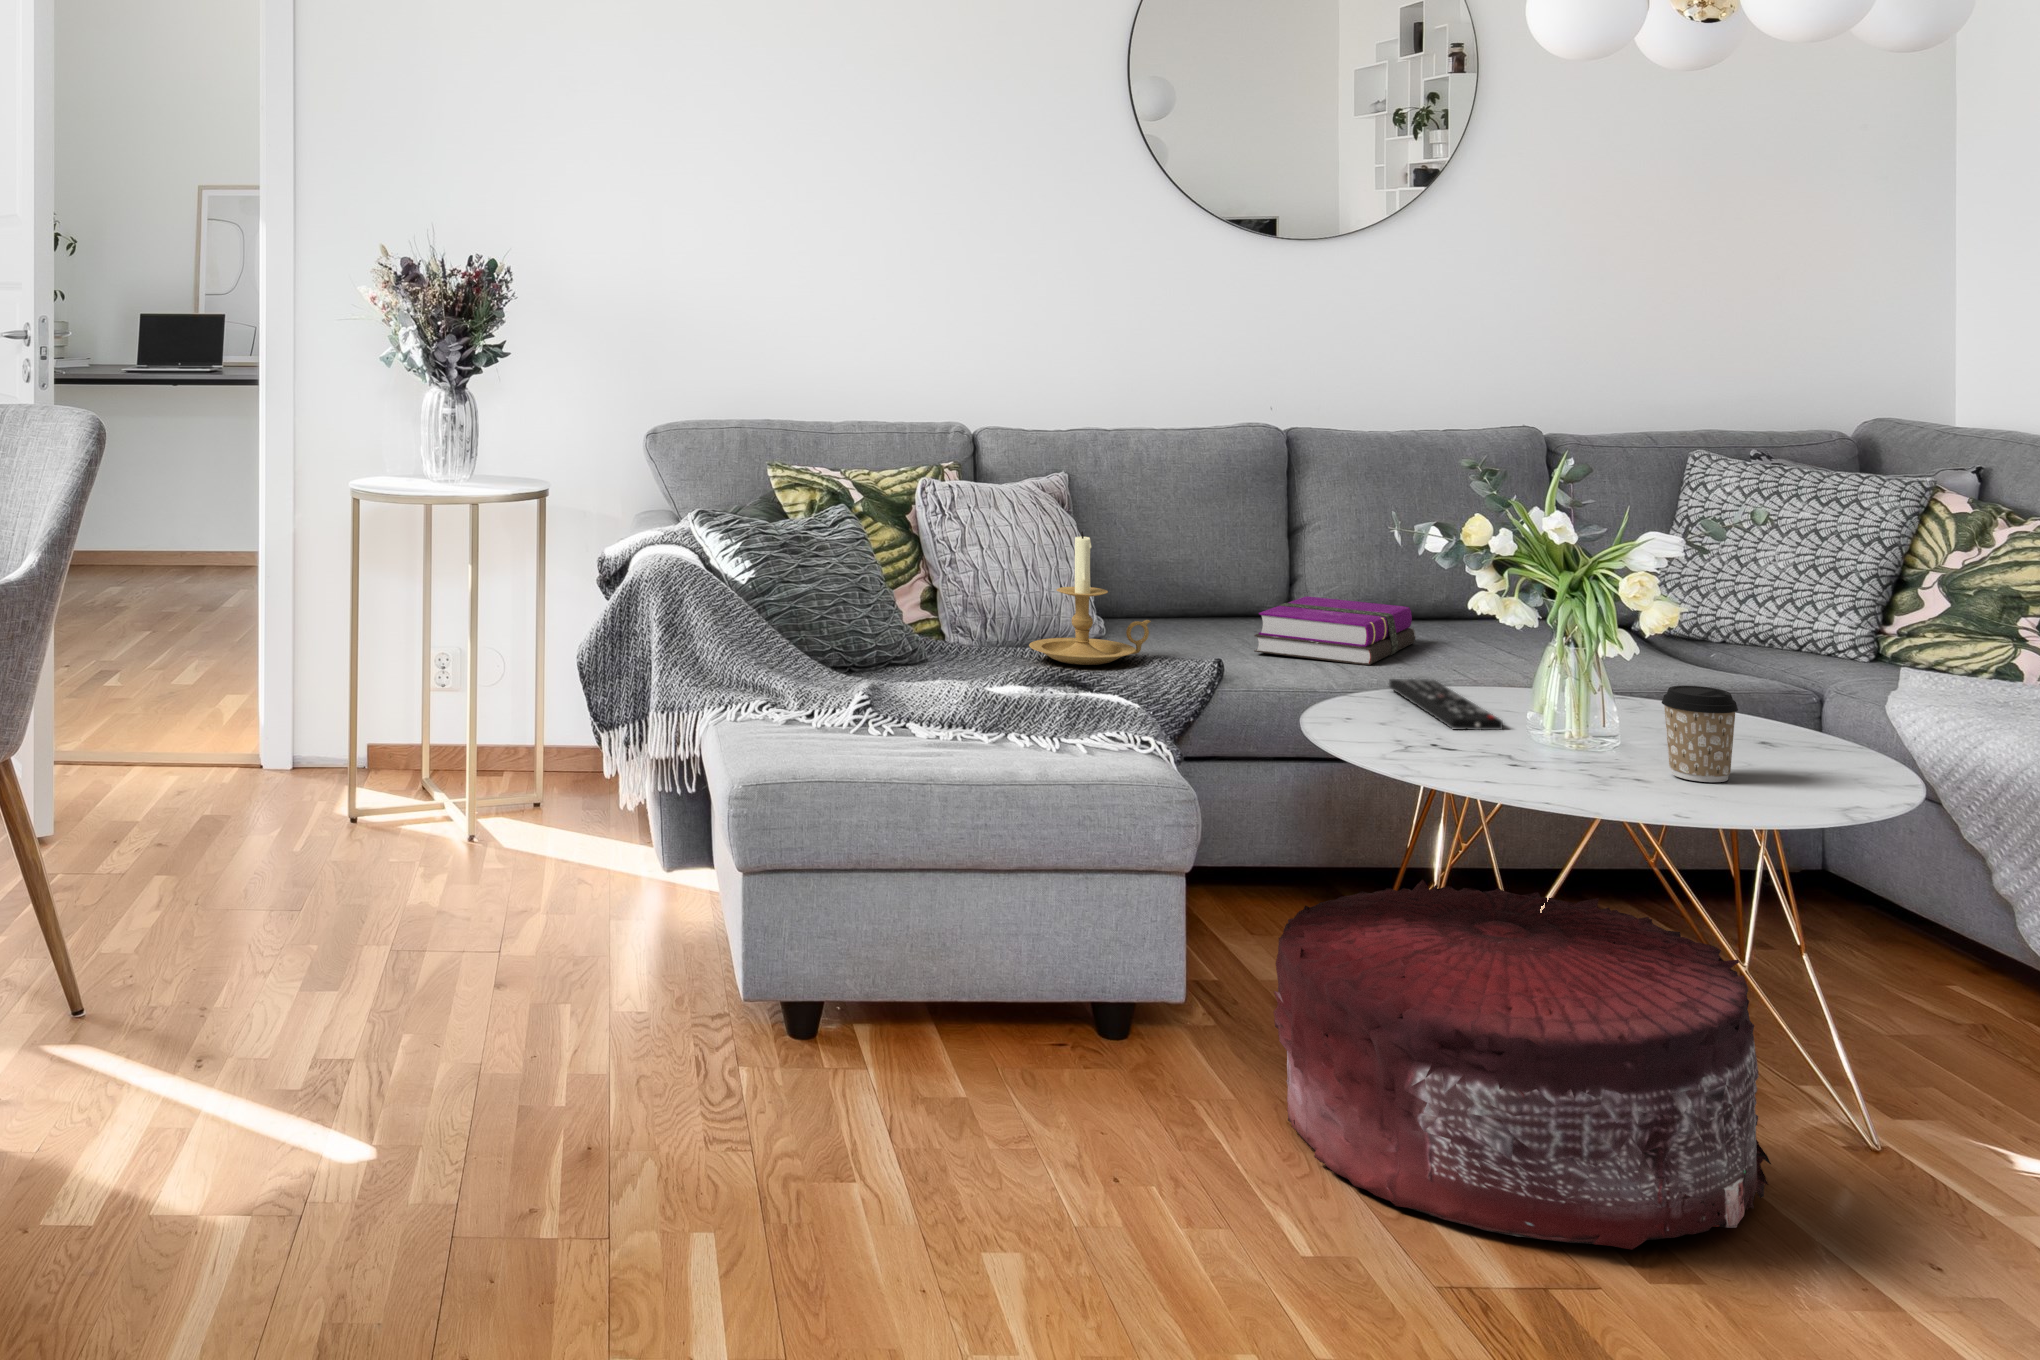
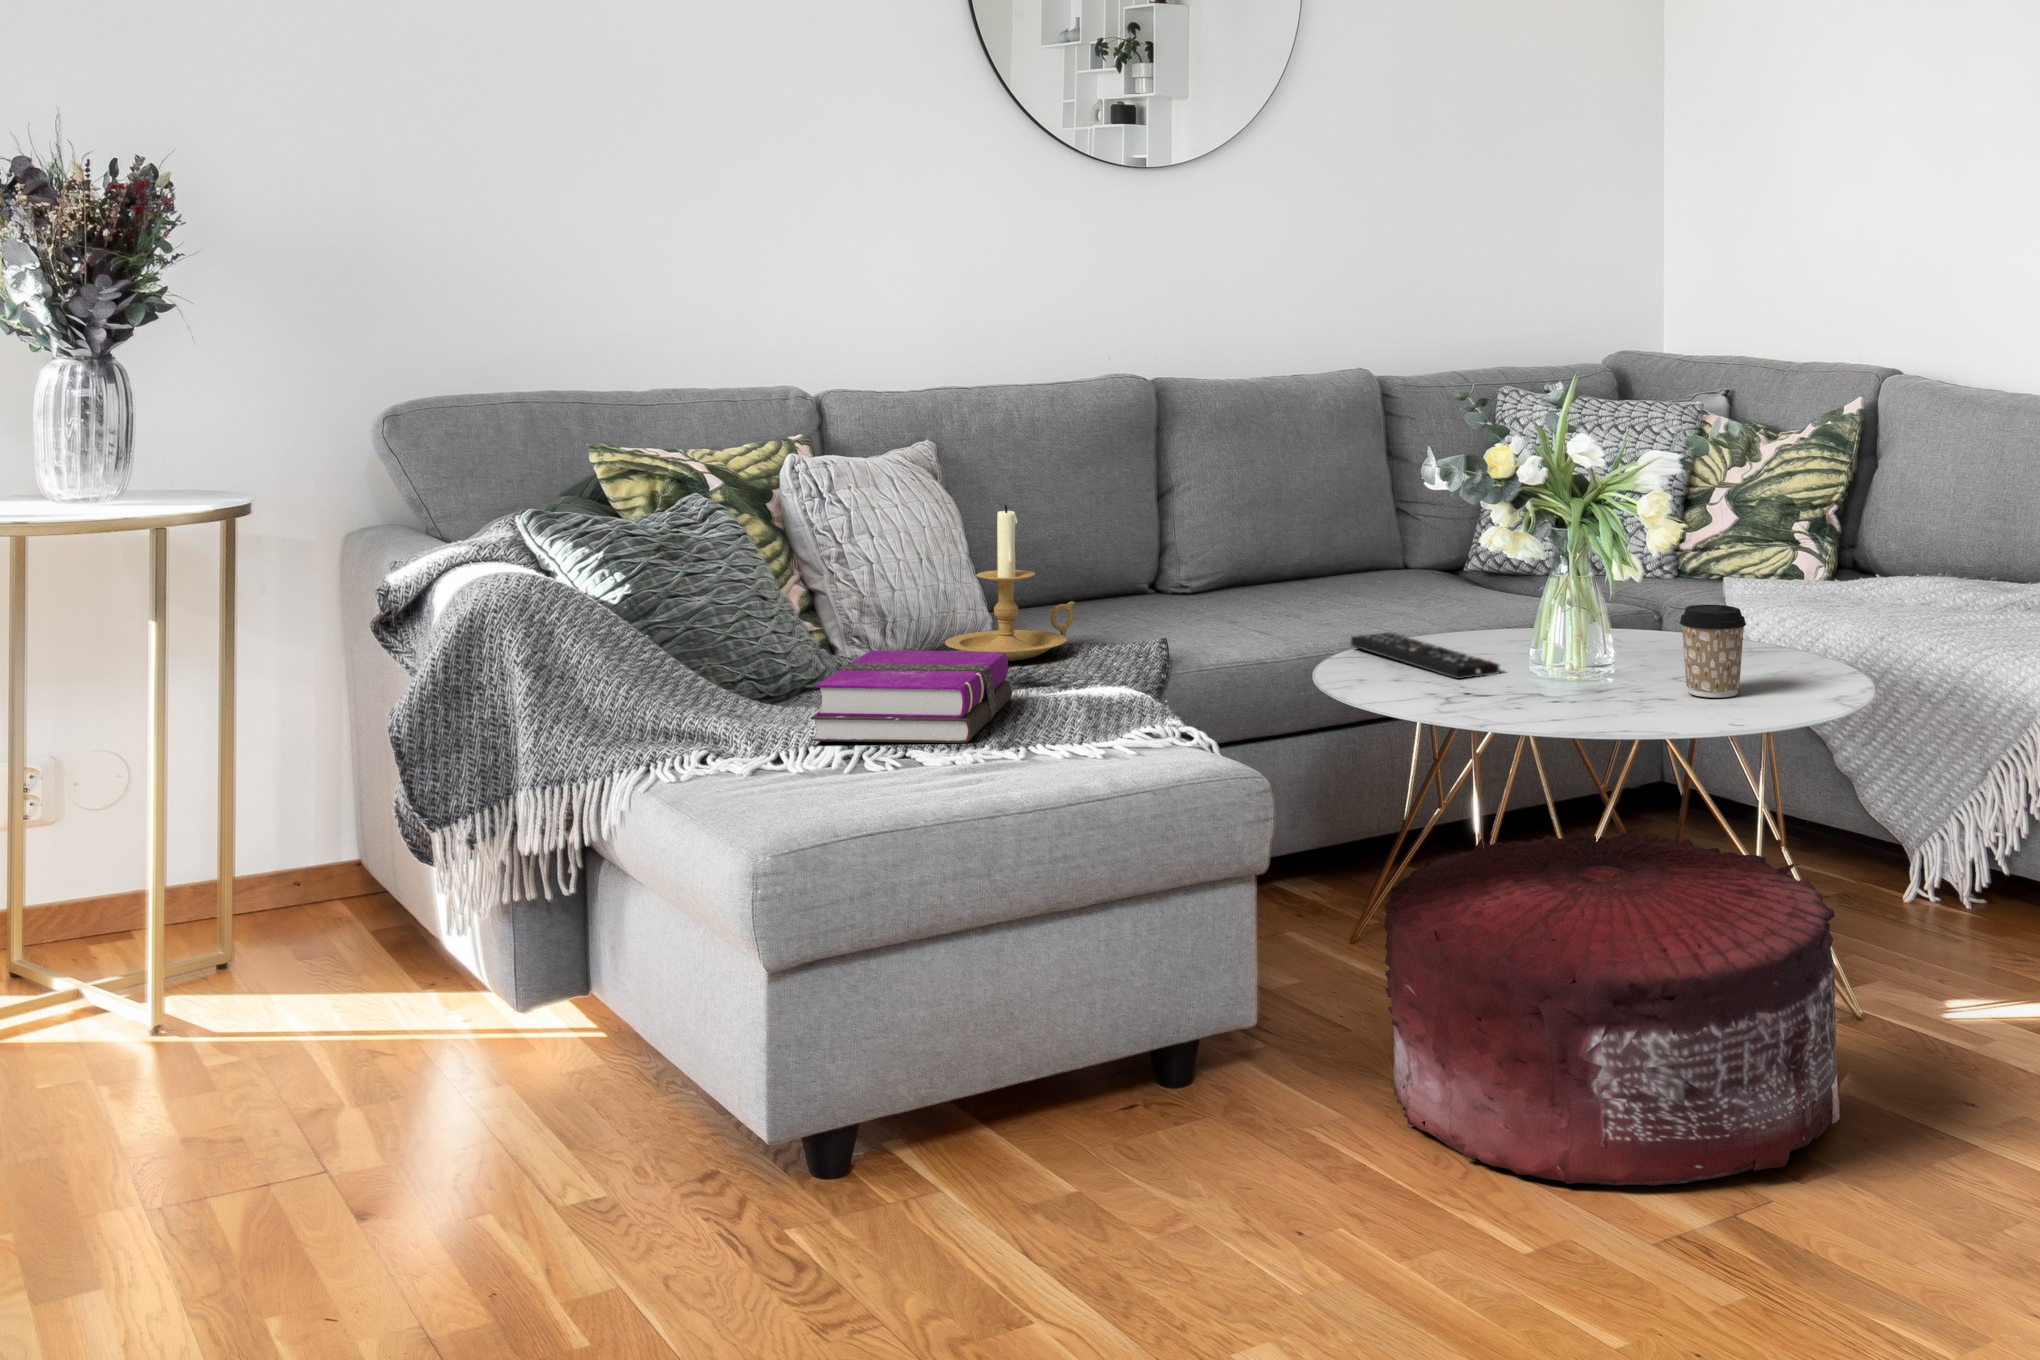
hardback book: present [1254,596,1416,665] -> present [811,650,1012,743]

